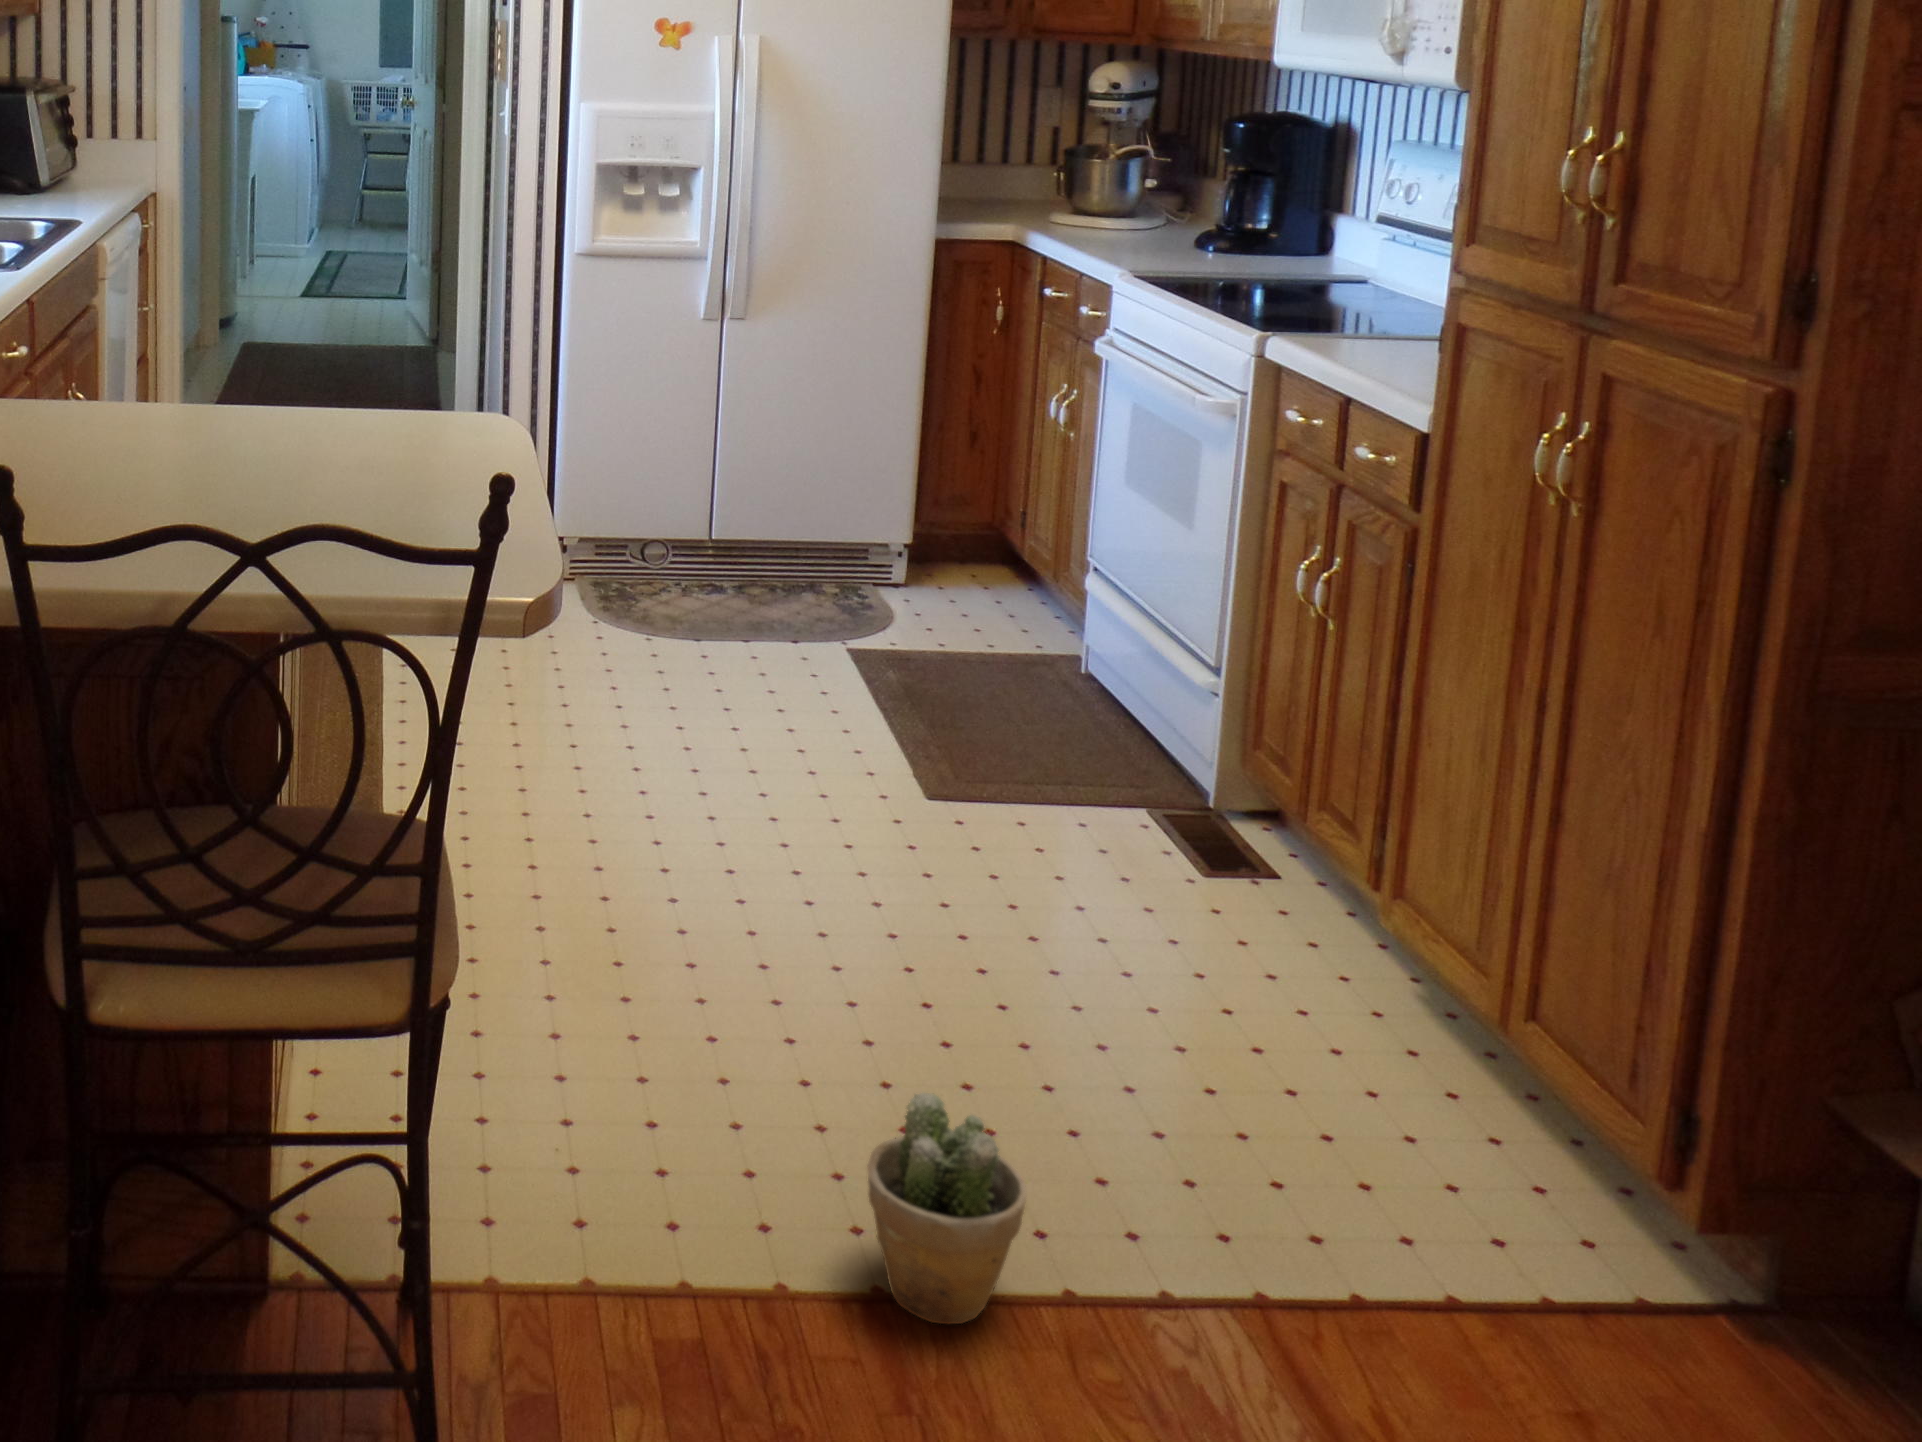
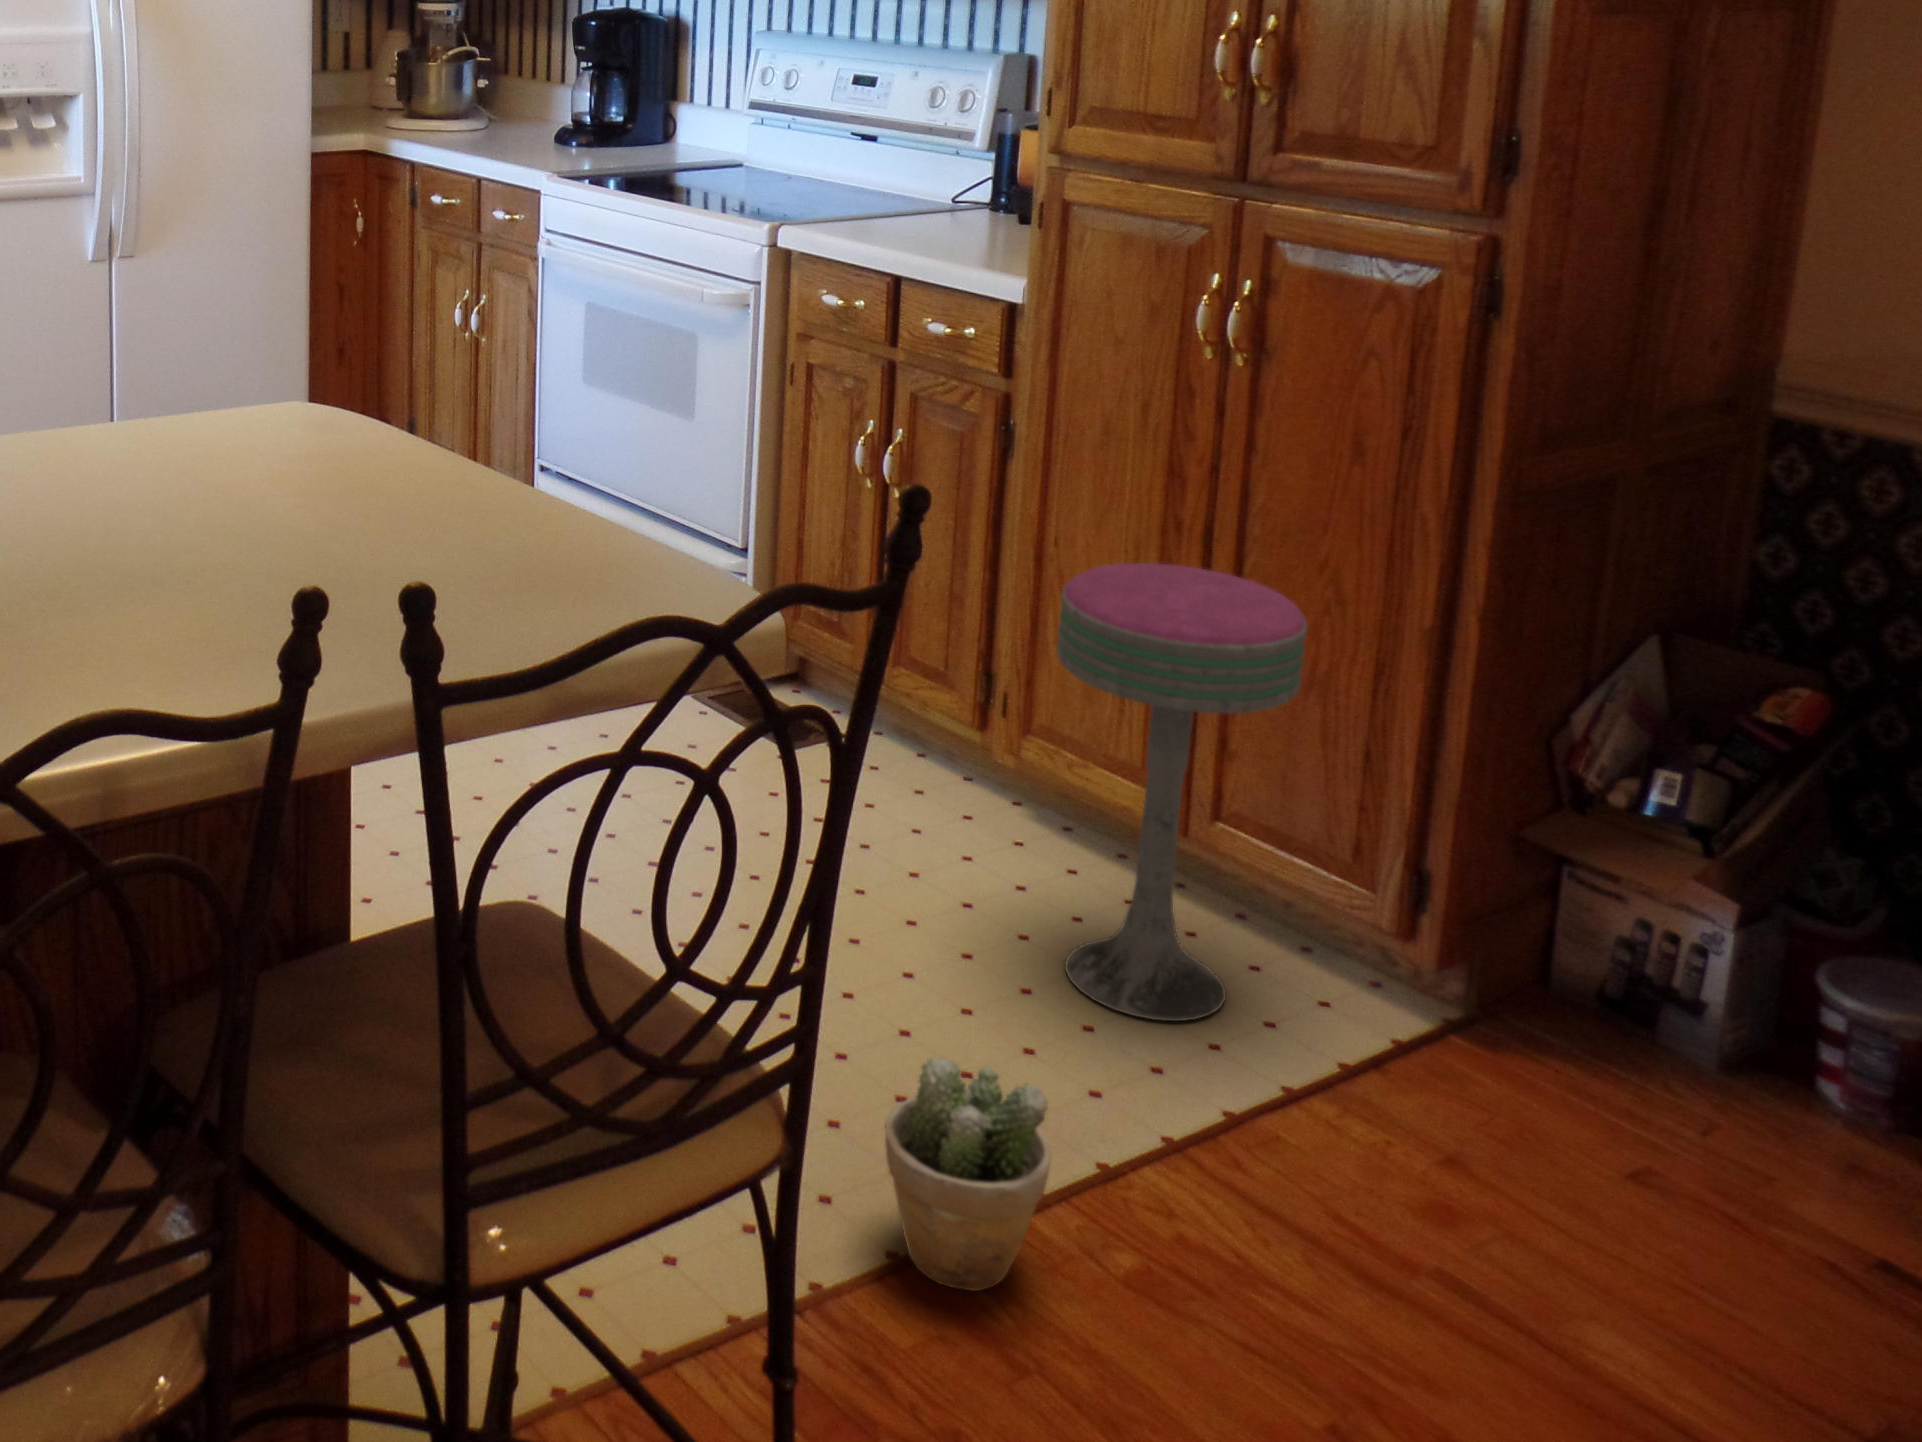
bar stool: none [1298,706,1578,1207] -> present [1057,563,1307,1021]

